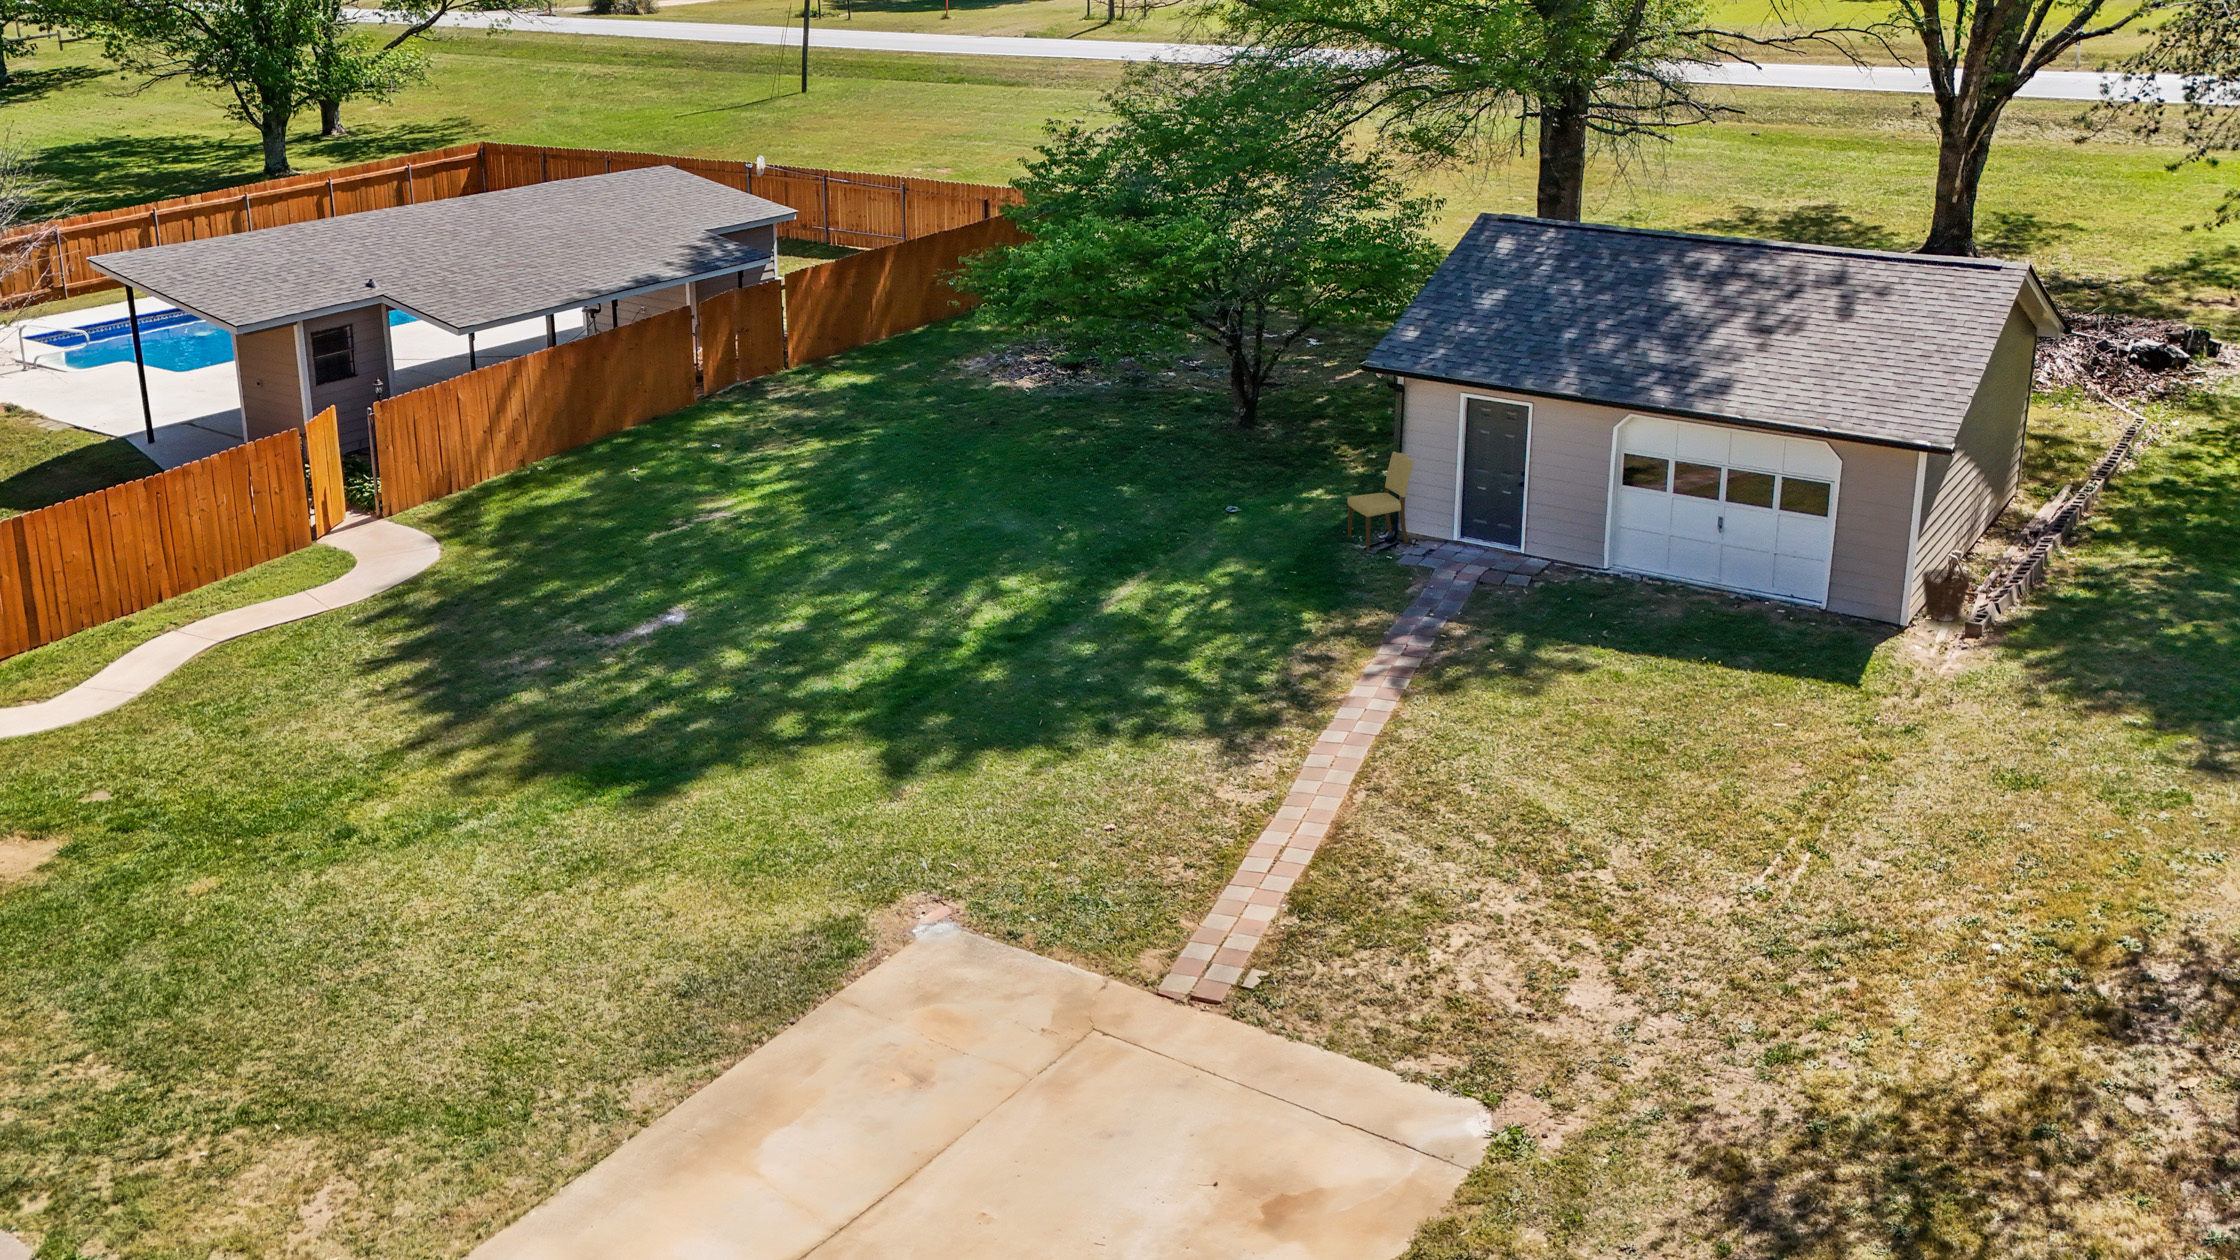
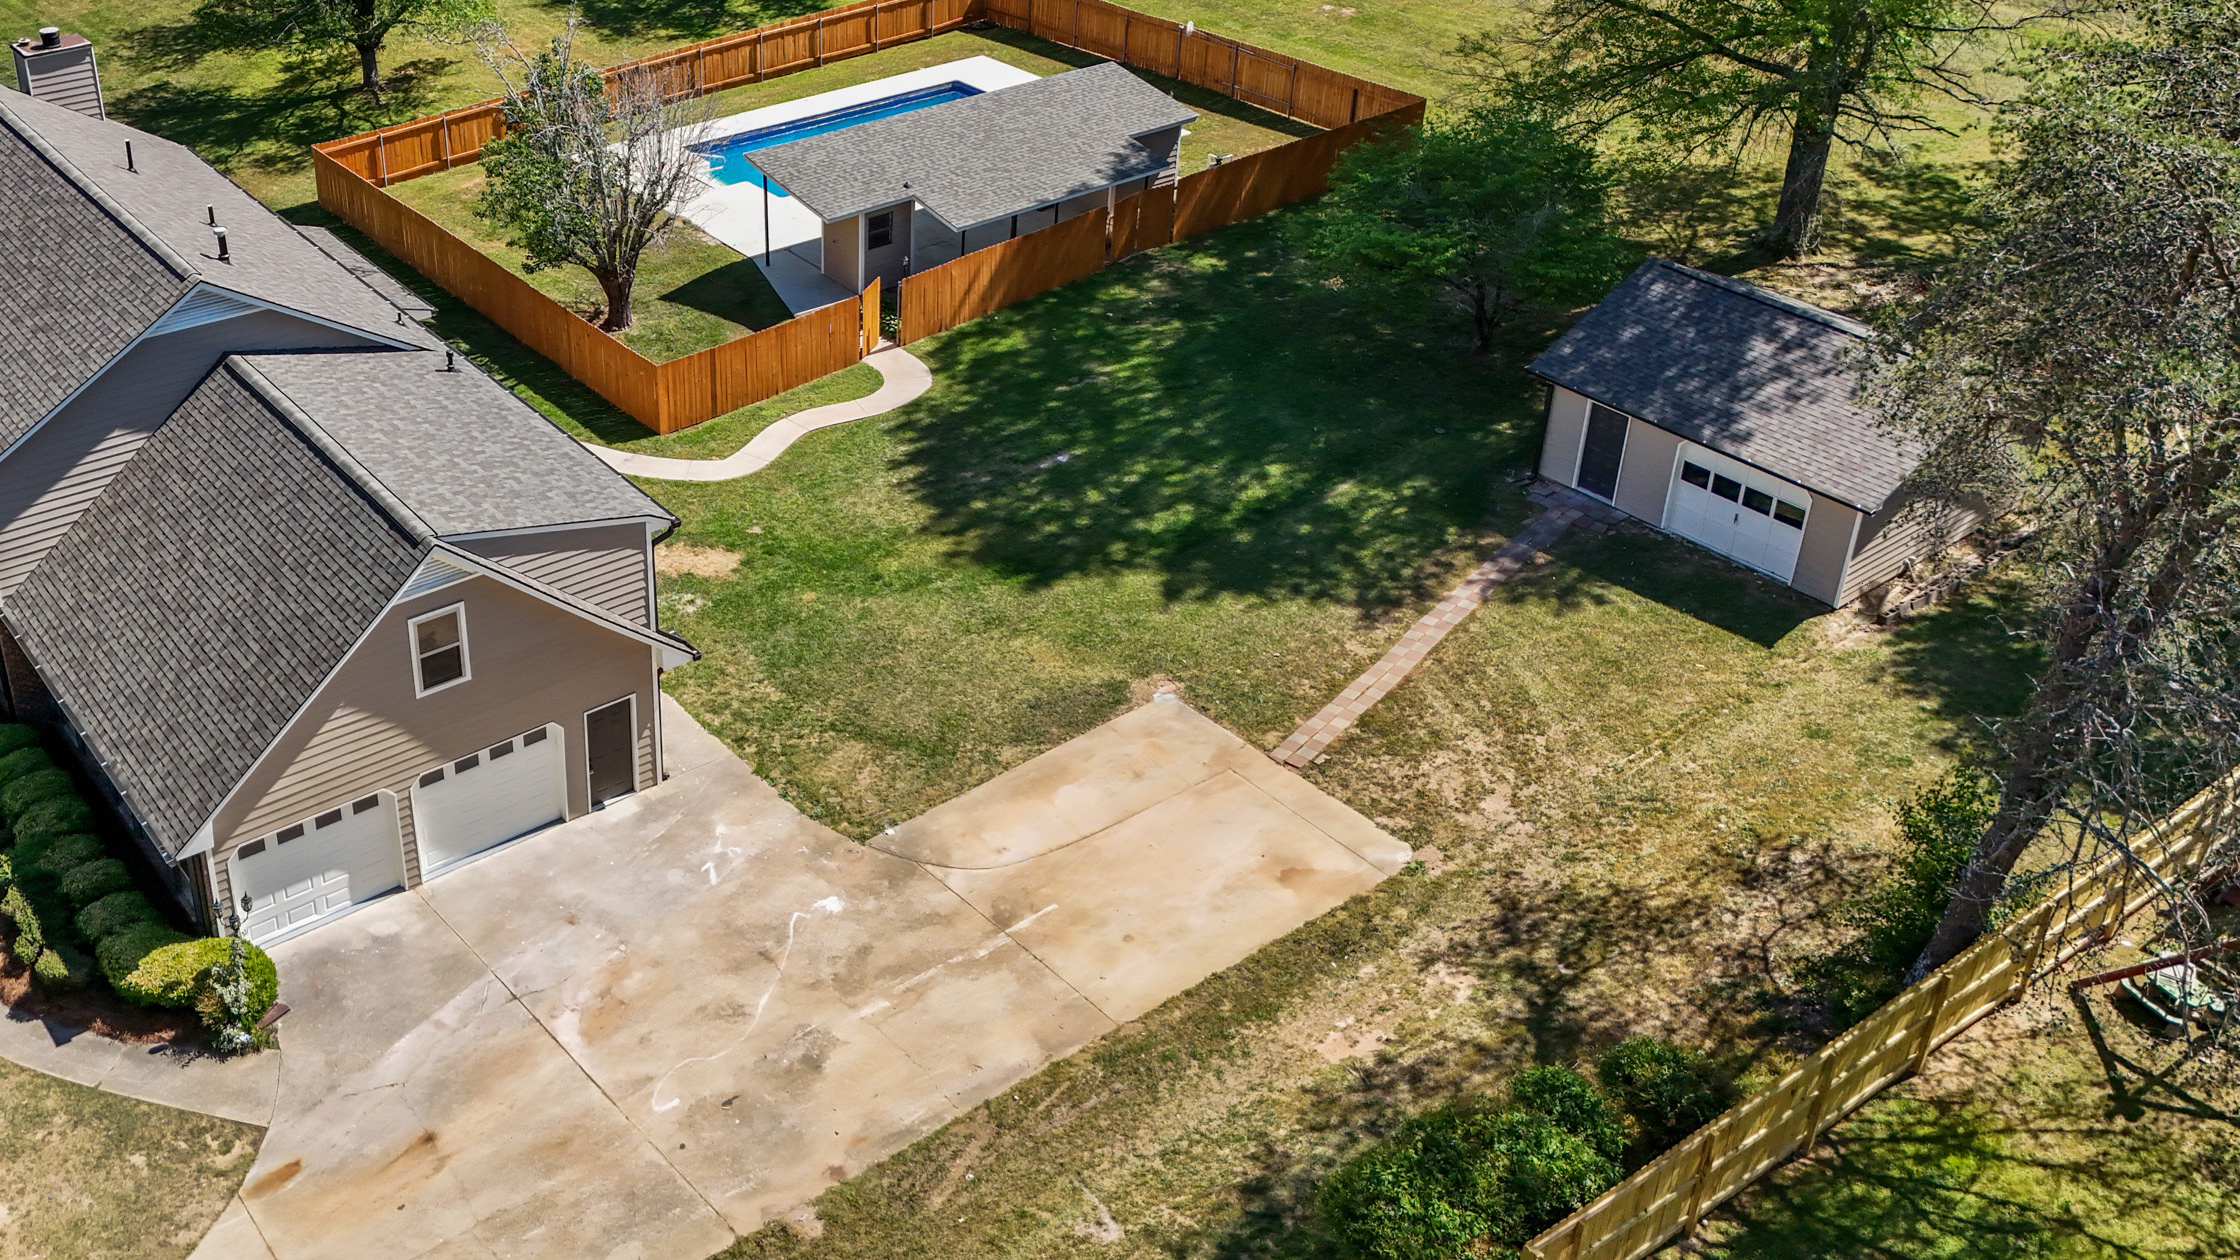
chair: present [1347,451,1413,550] -> none [1505,418,1555,481]

